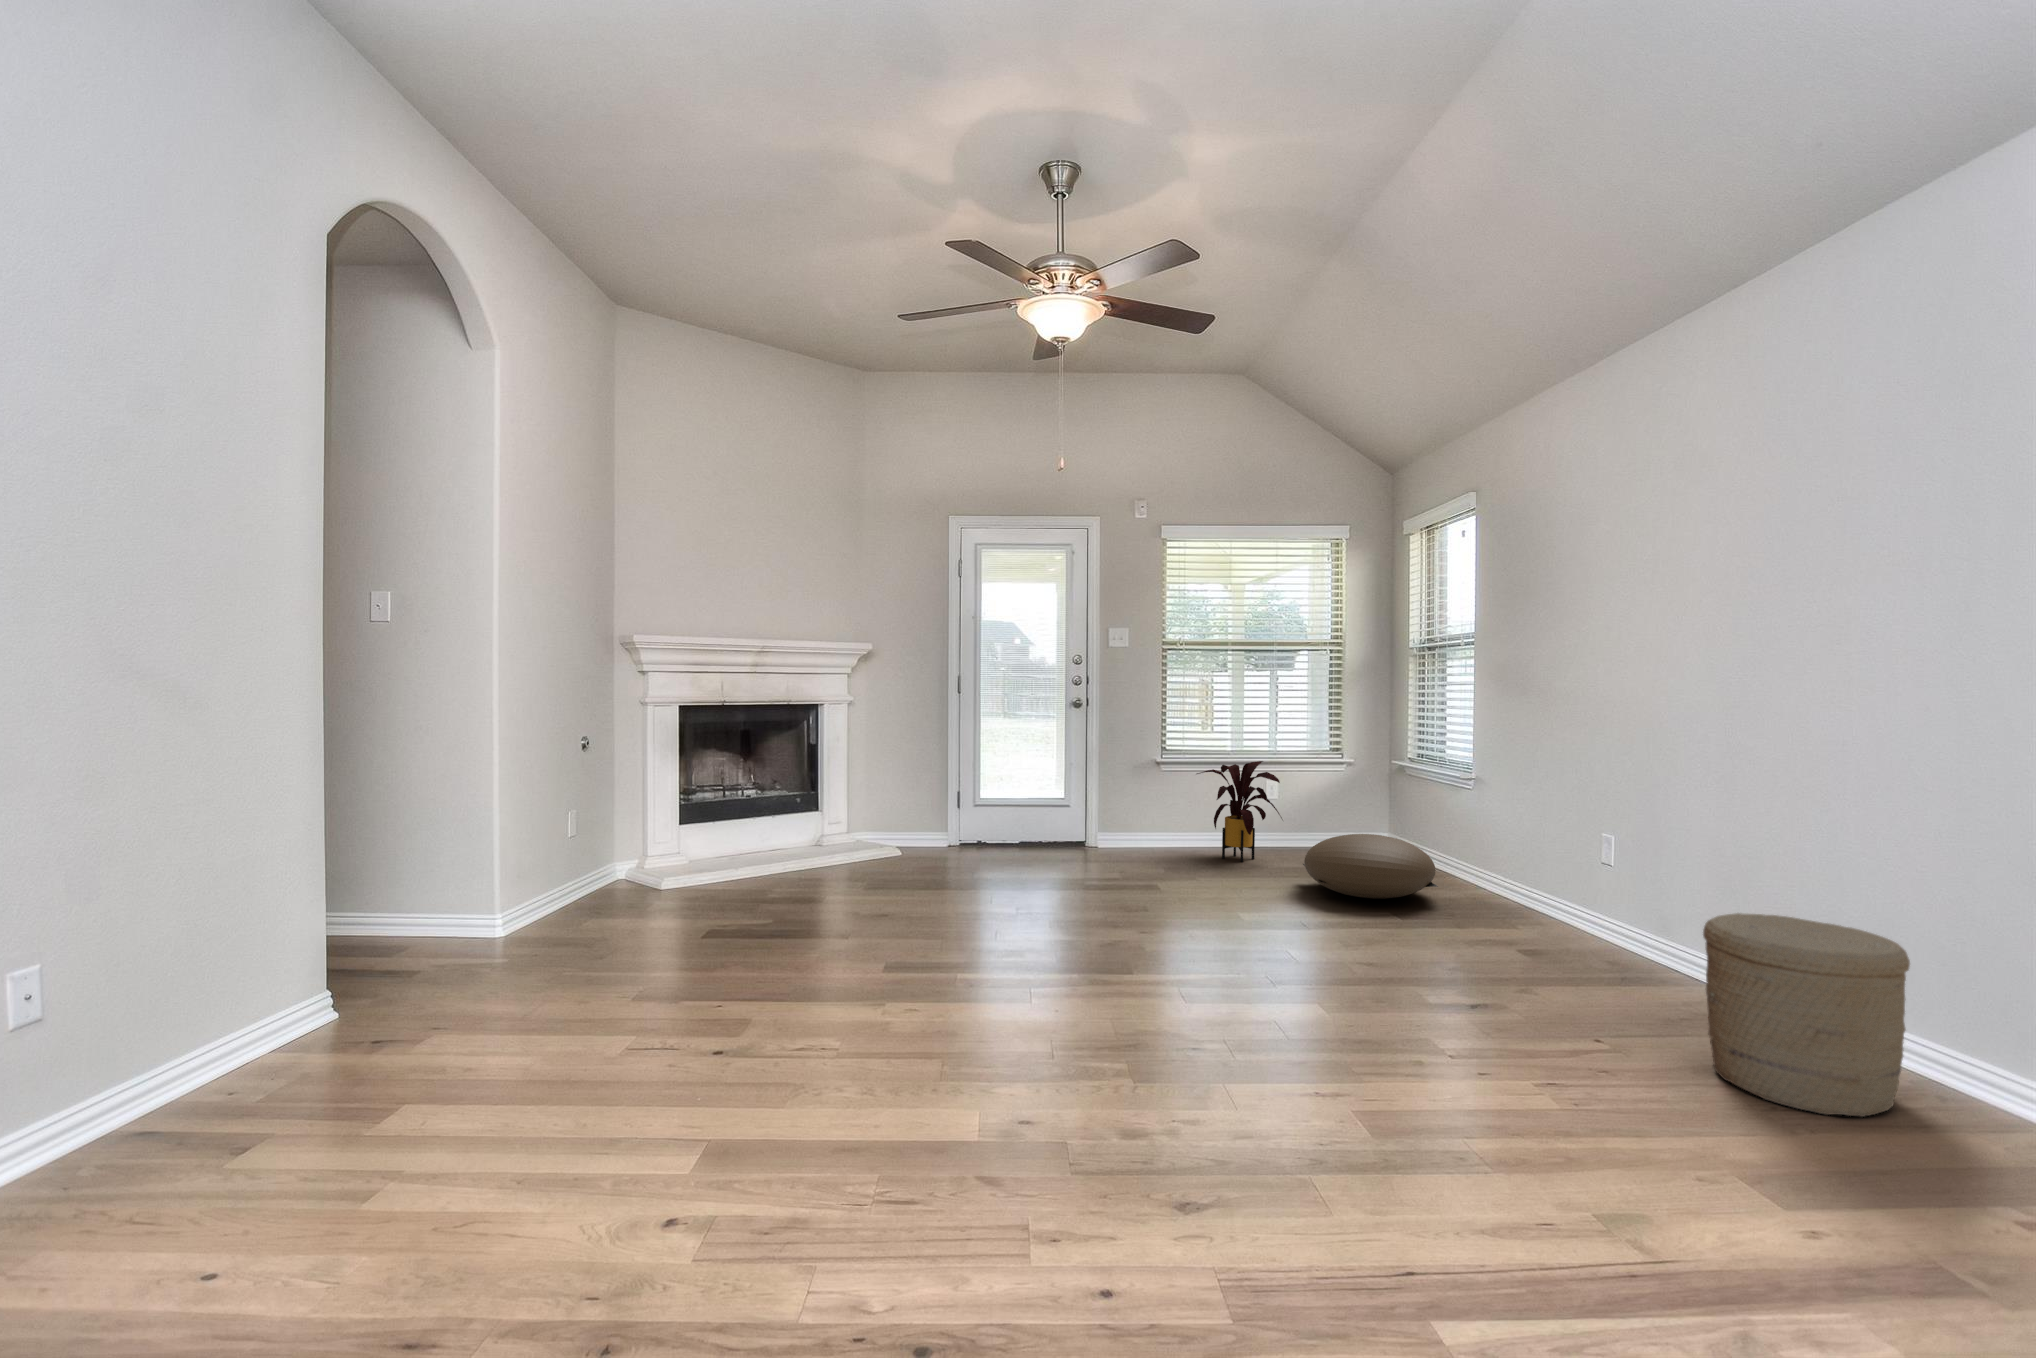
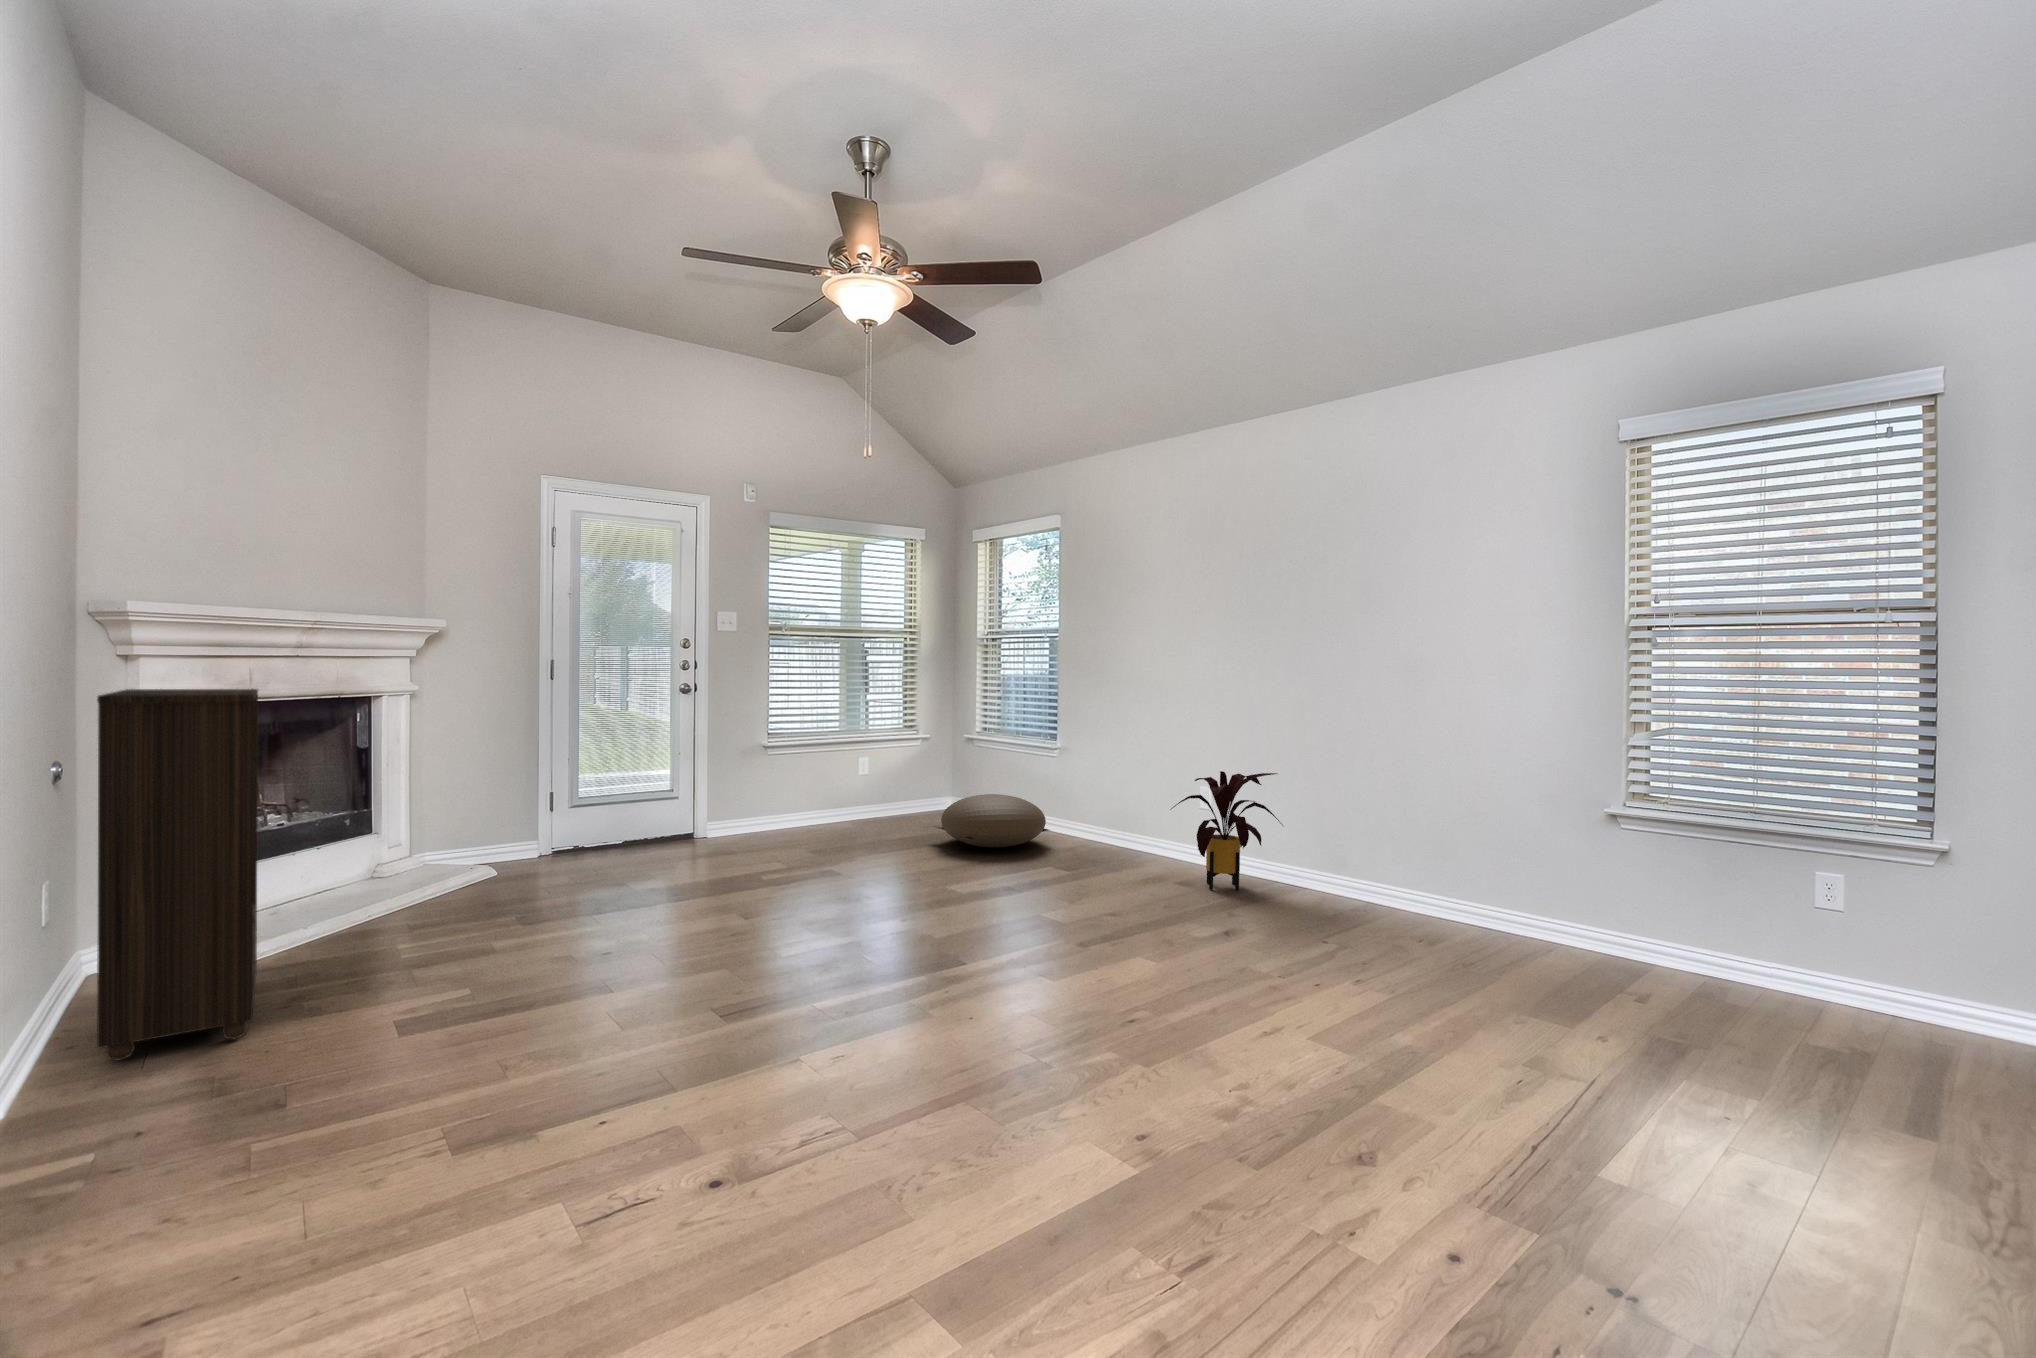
bookshelf: none [549,697,673,941] -> present [97,689,258,1060]
house plant: present [1197,761,1282,862] -> present [1170,771,1283,891]
woven basket: present [1703,913,1910,1117] -> none [1327,812,1439,931]

